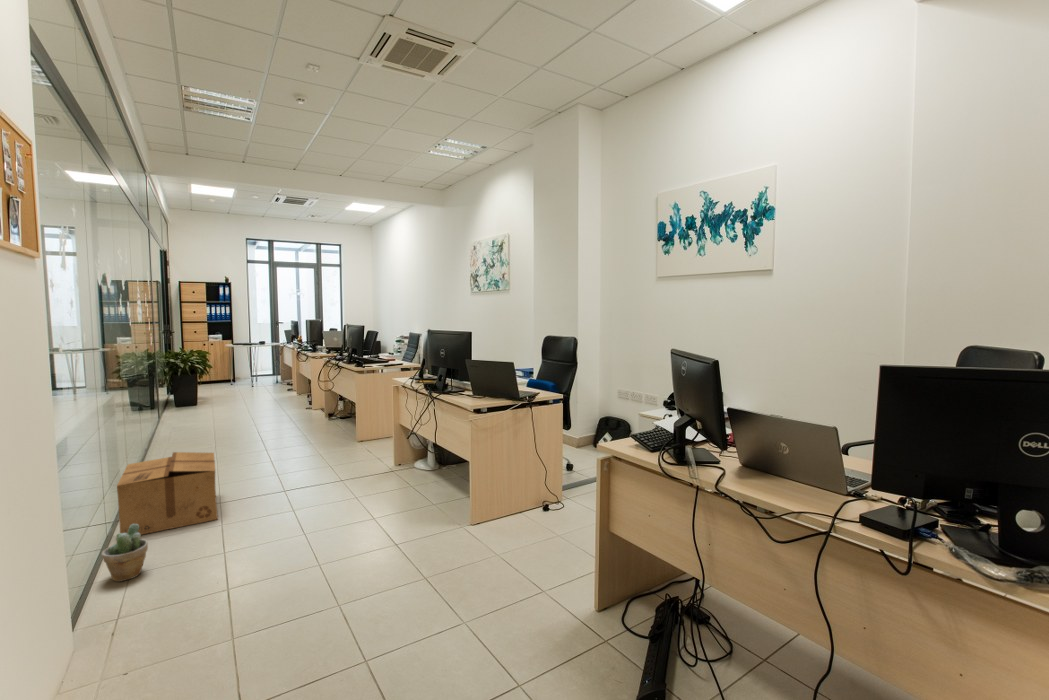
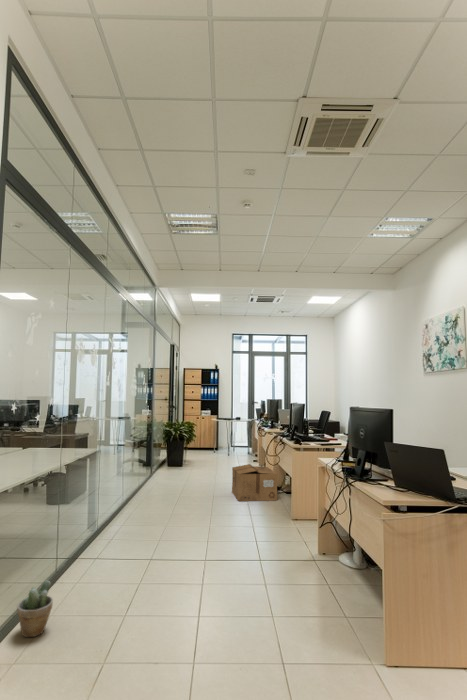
cardboard box: present [117,452,218,535] -> present [232,464,277,501]

